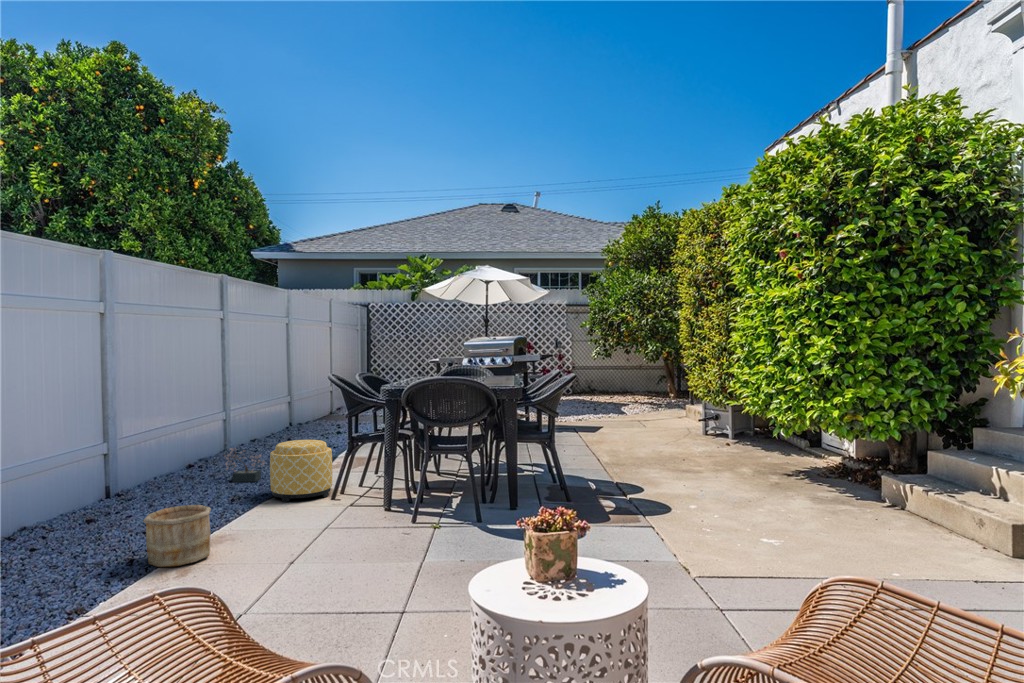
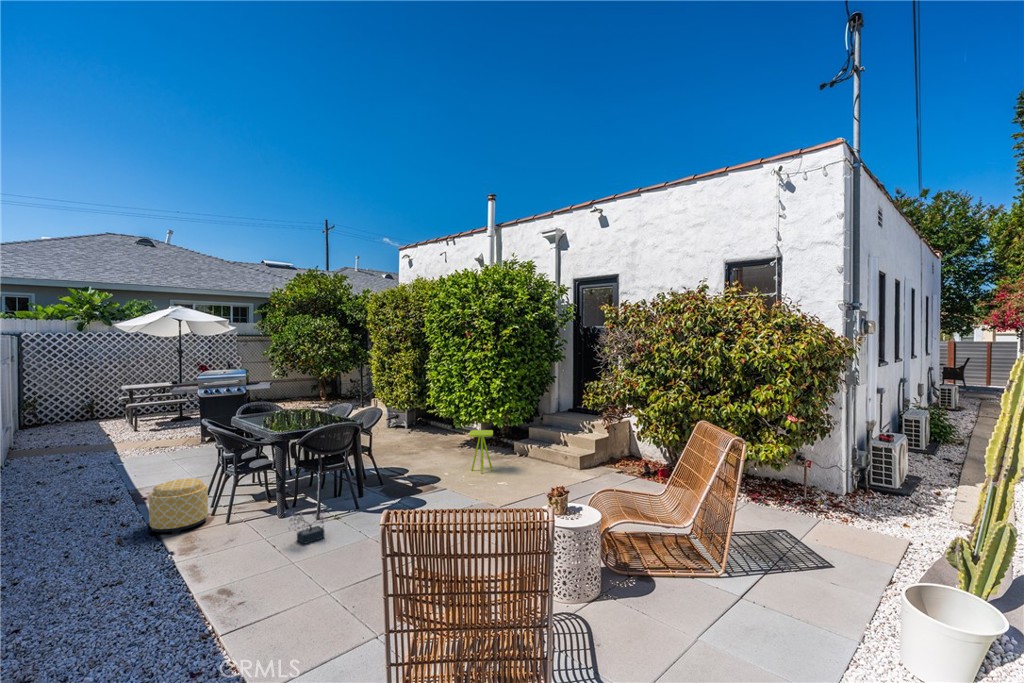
side table: none [731,433,792,518] -> present [469,430,493,473]
decorative plant: present [226,448,264,482] -> present [289,511,328,544]
wooden bucket: present [143,505,211,567] -> none [157,547,215,605]

